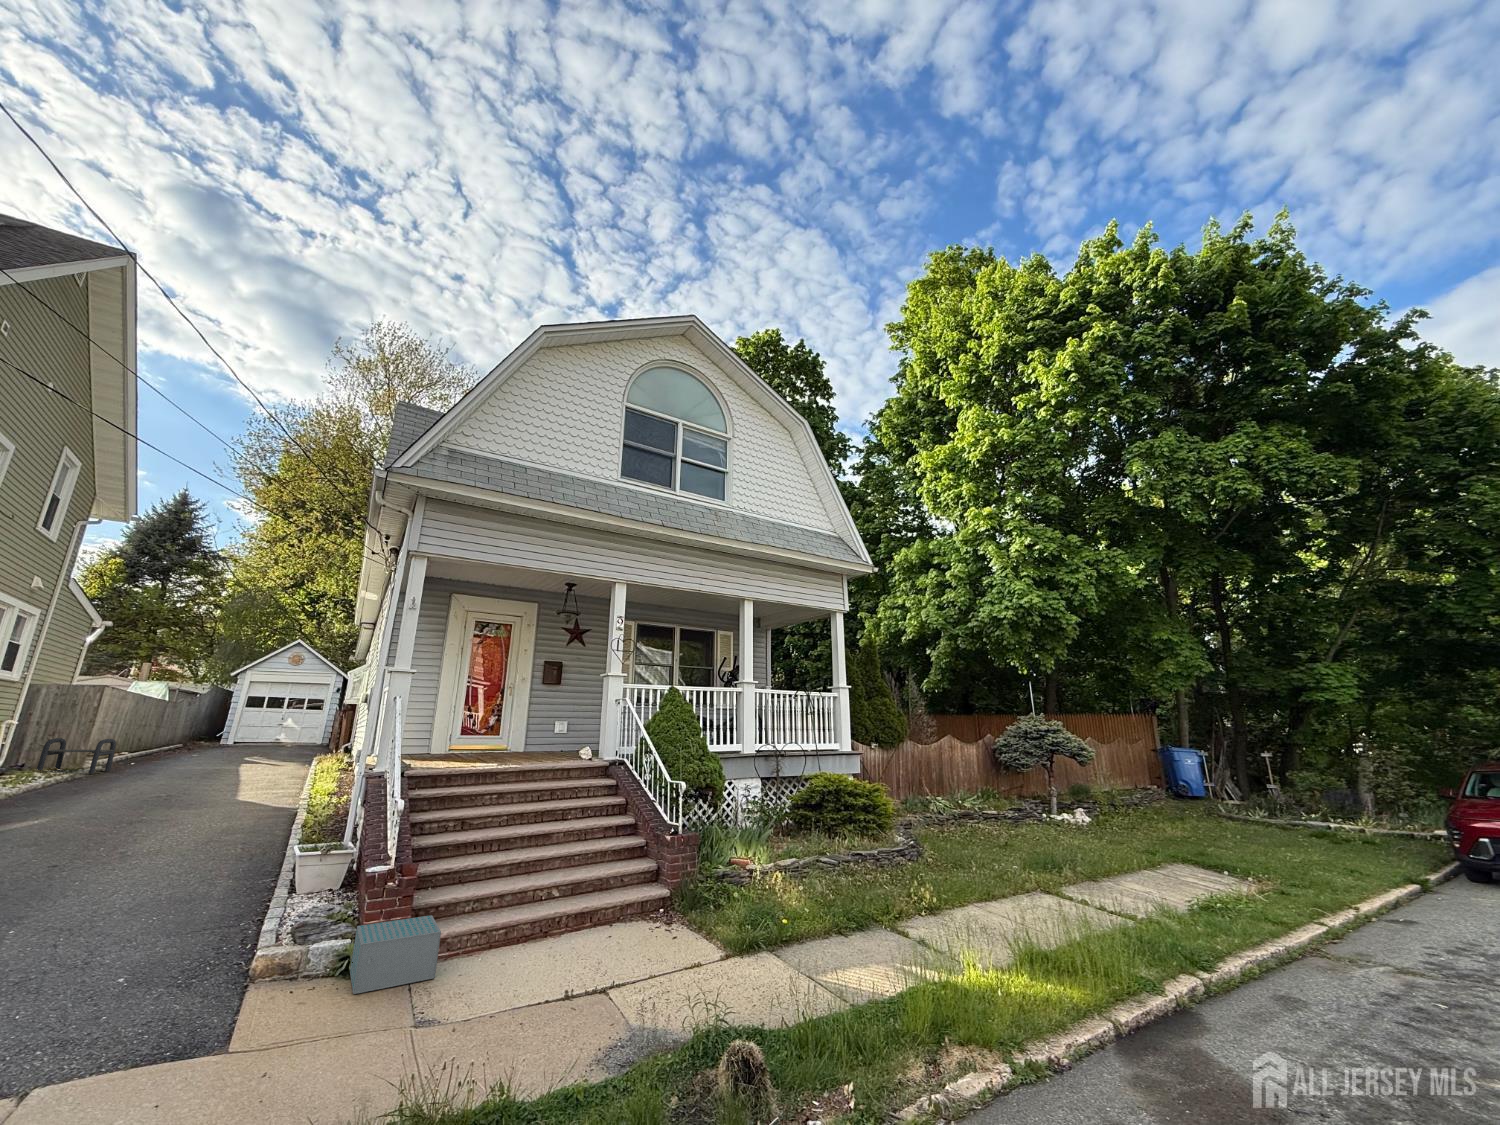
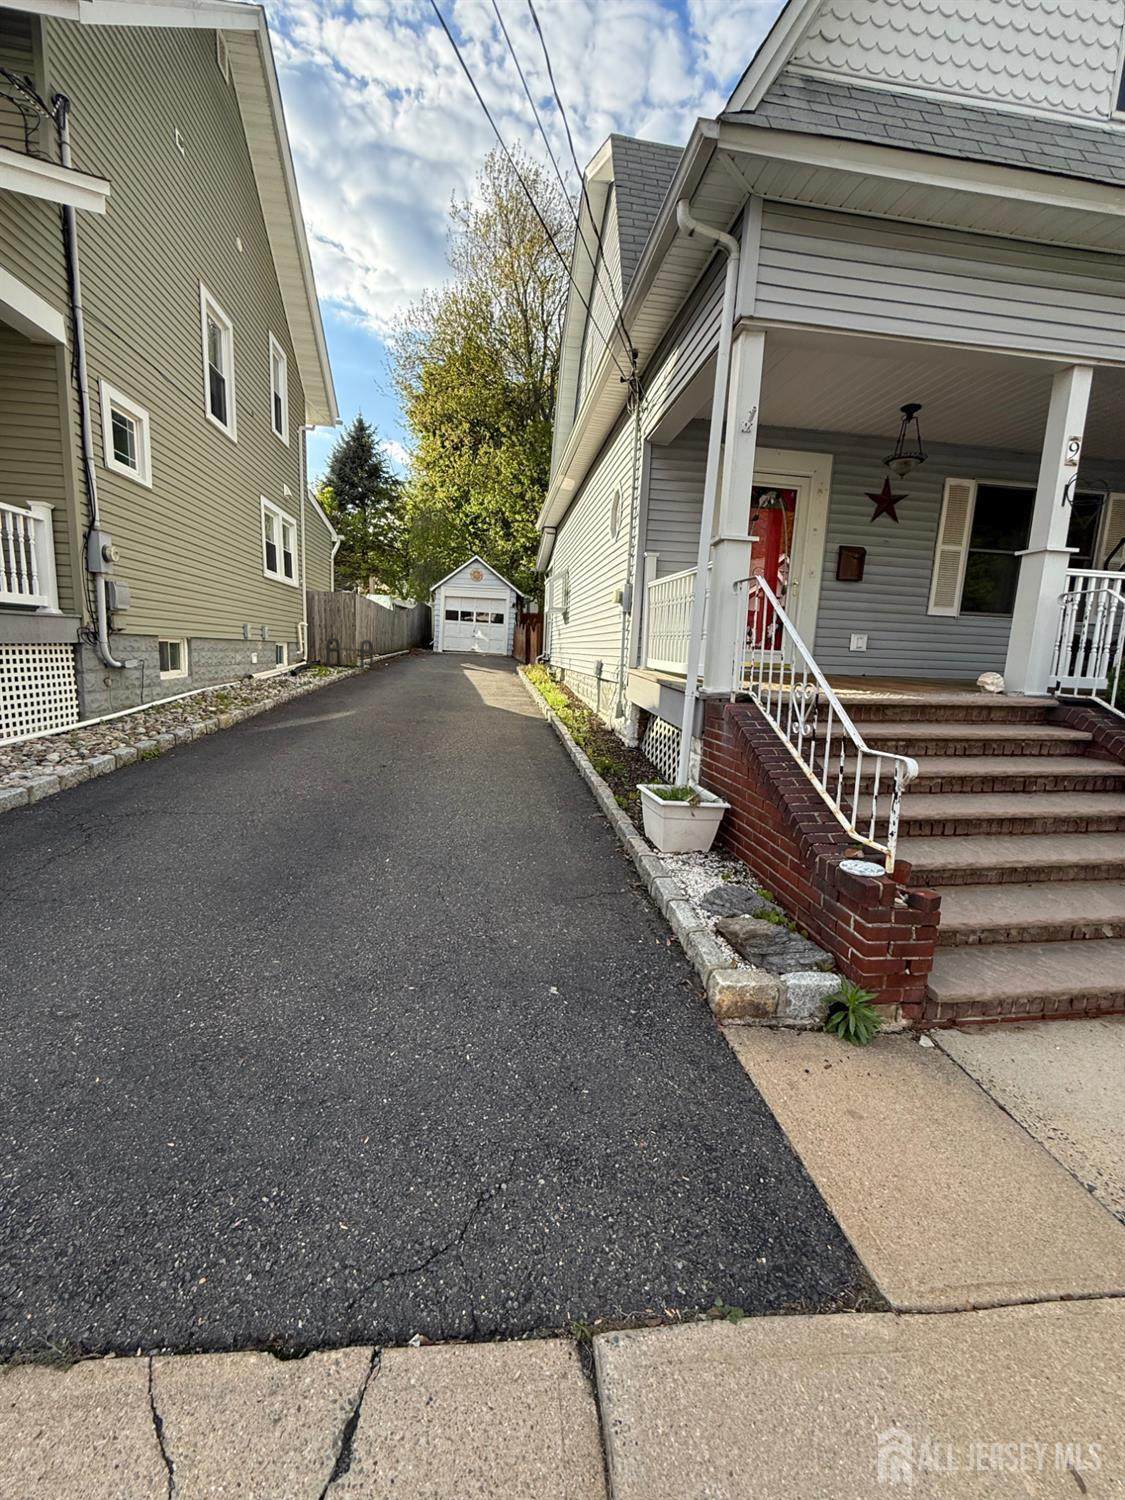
storage box: present [350,915,441,994] -> none [852,963,1064,1110]

